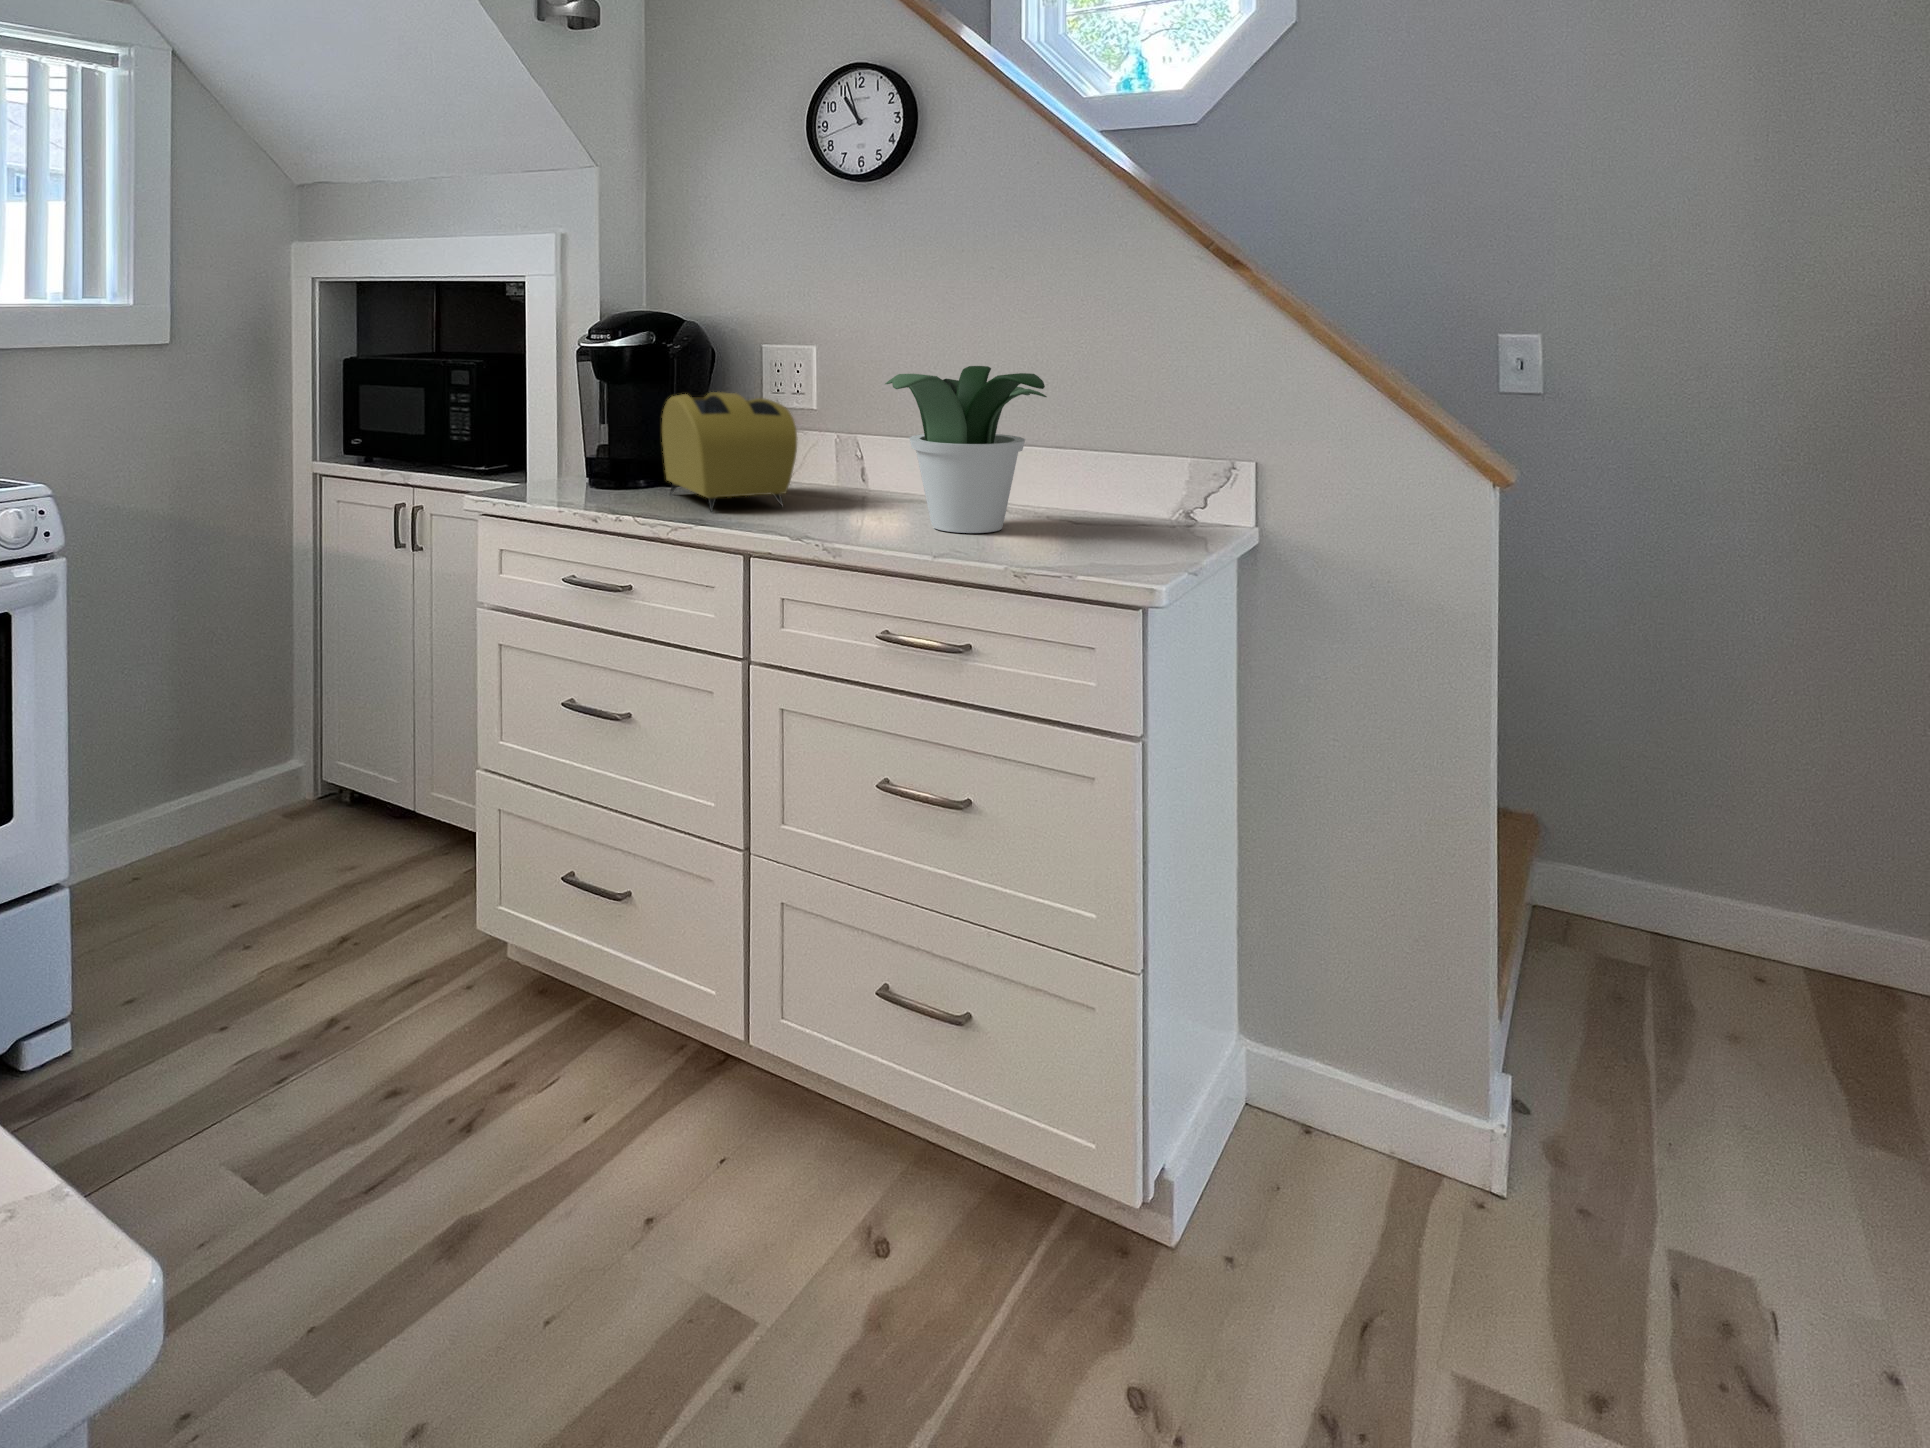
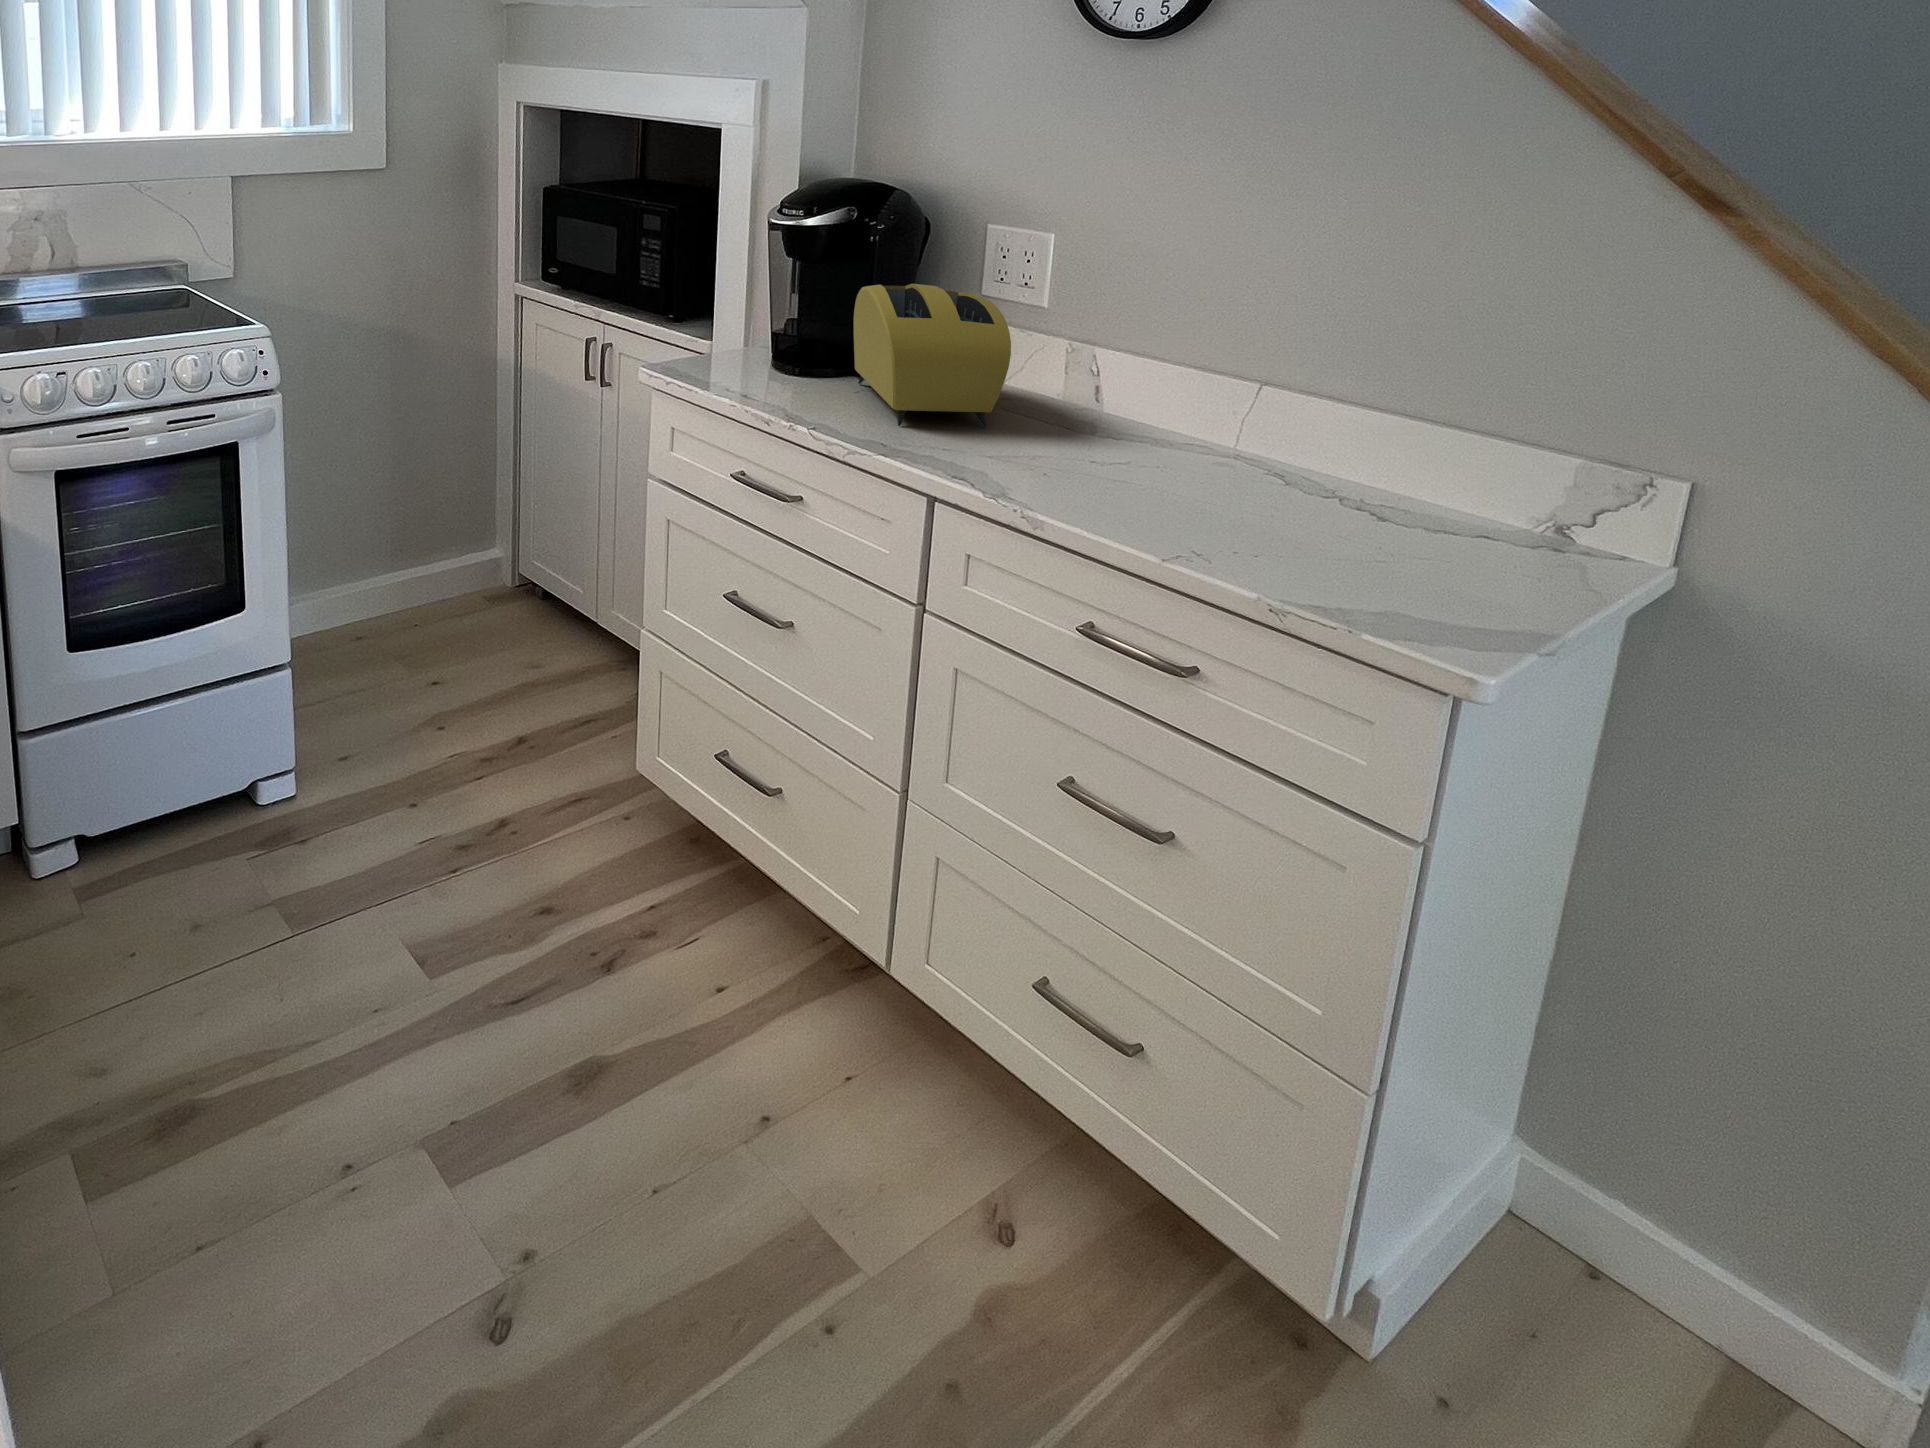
potted plant: present [885,366,1047,533] -> none [1129,304,1362,515]

